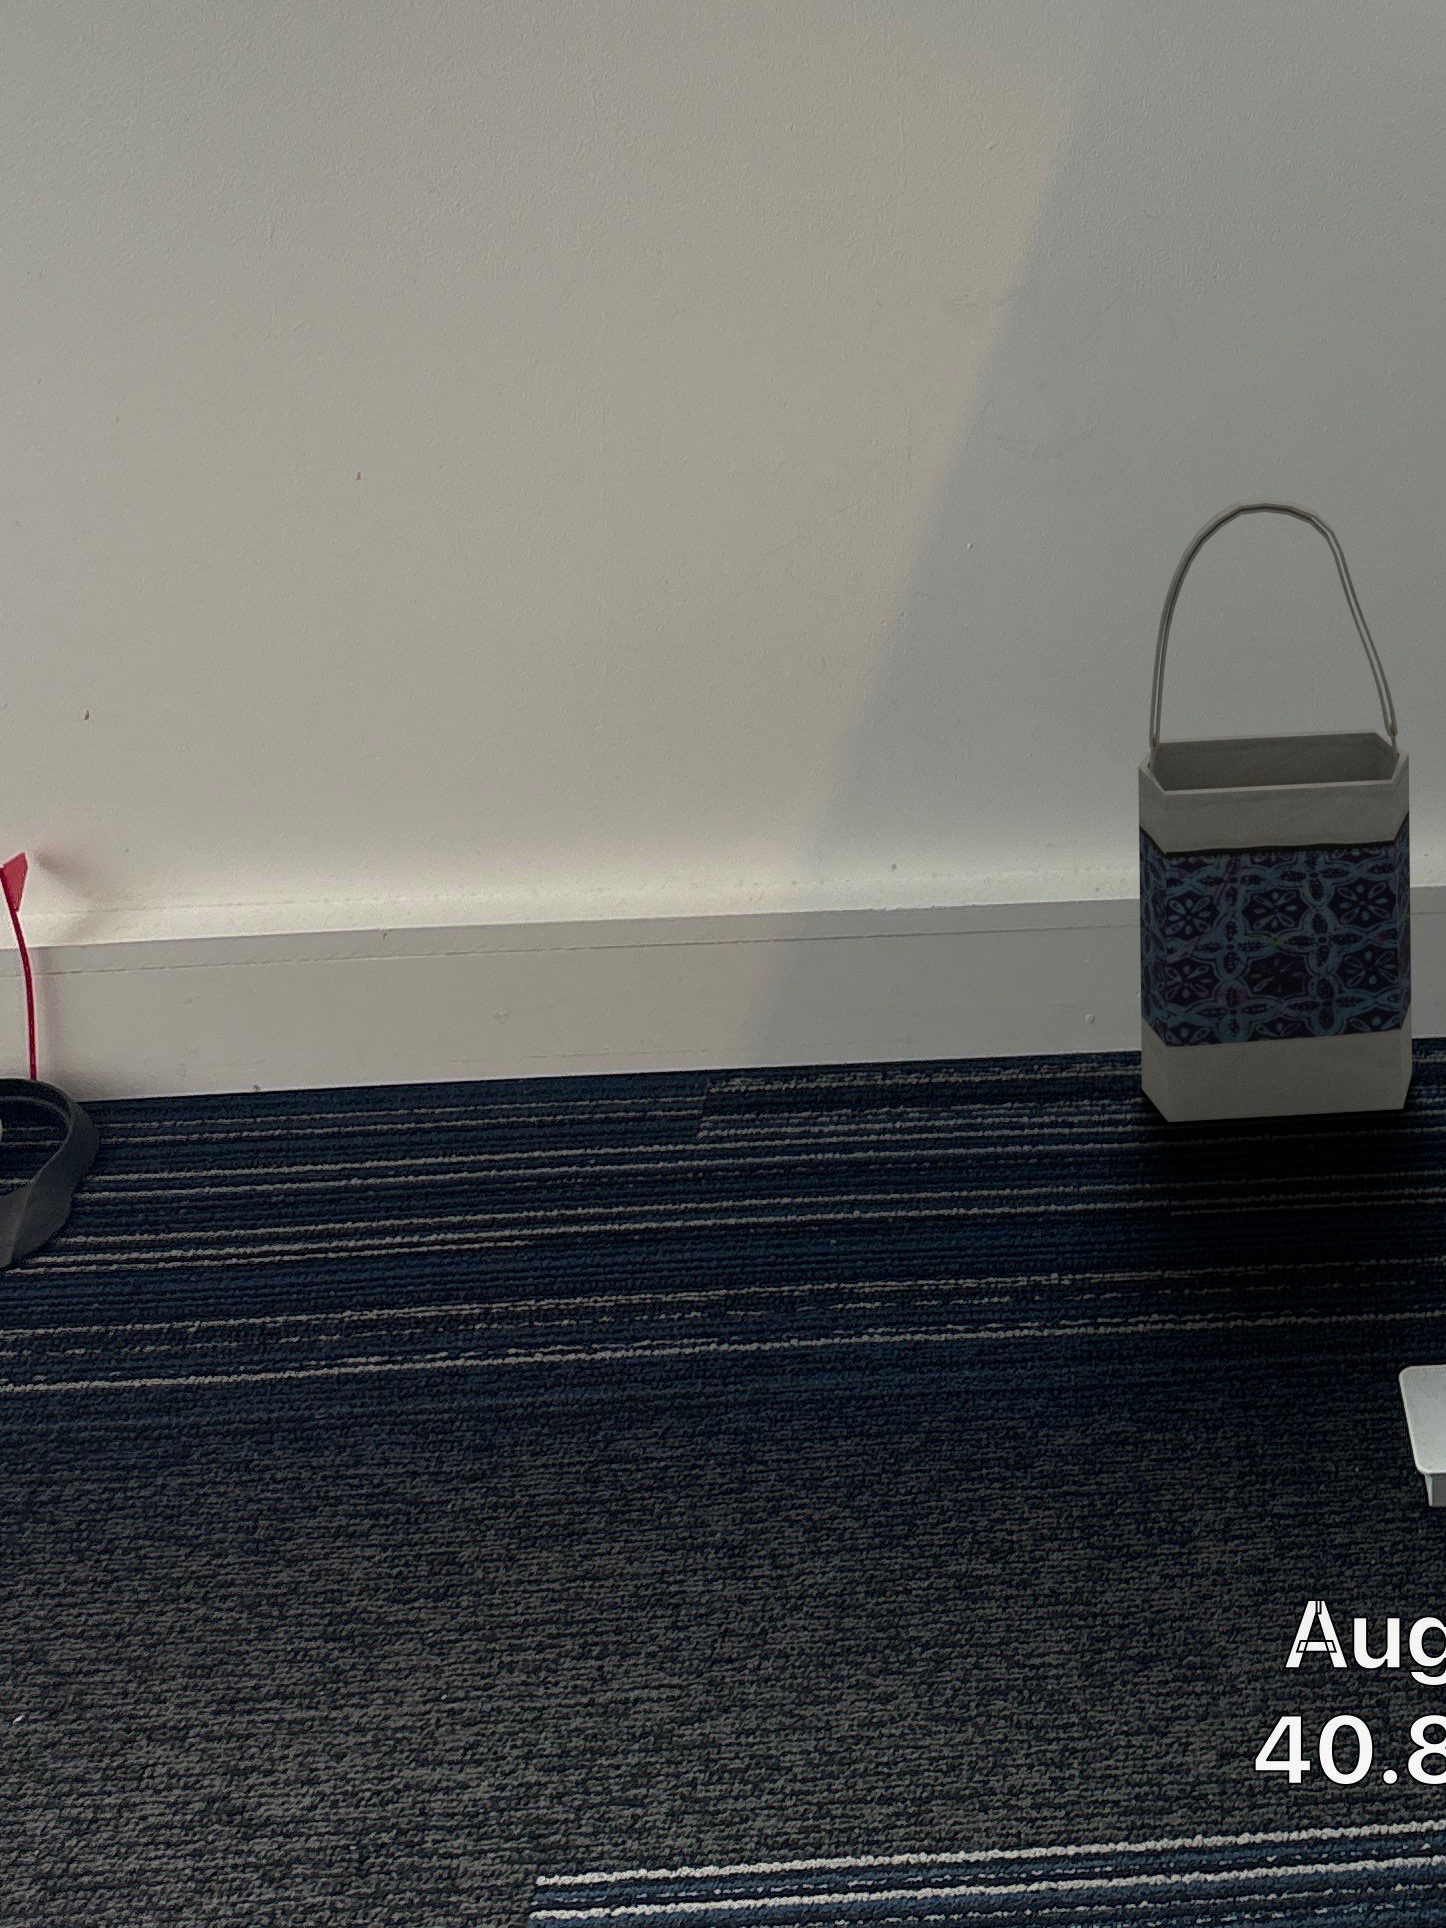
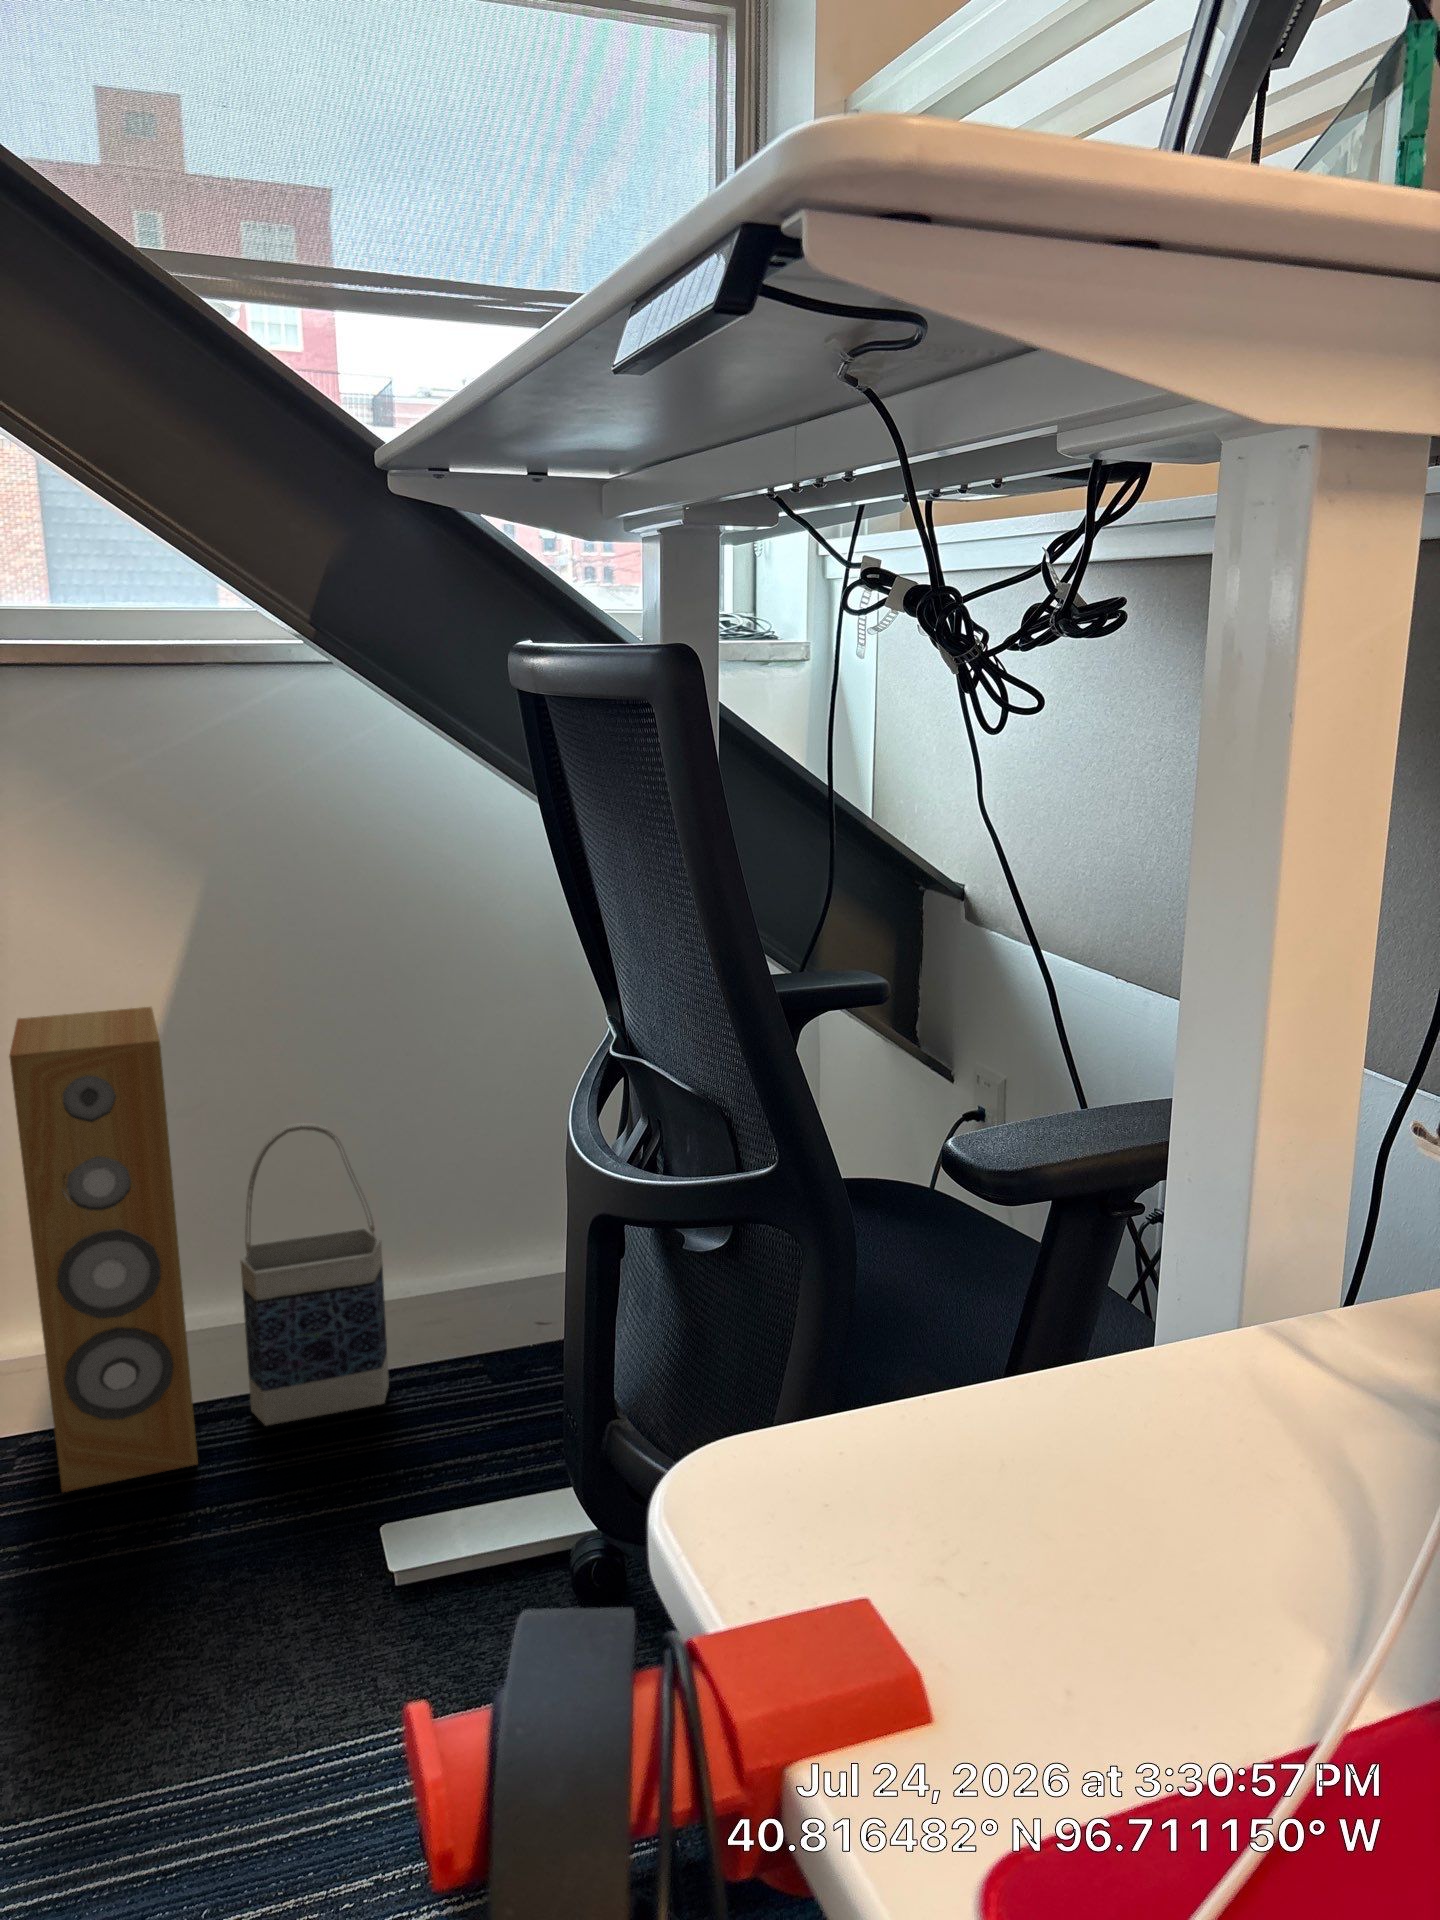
speaker: none [761,251,1040,1200] -> present [9,1007,198,1492]

